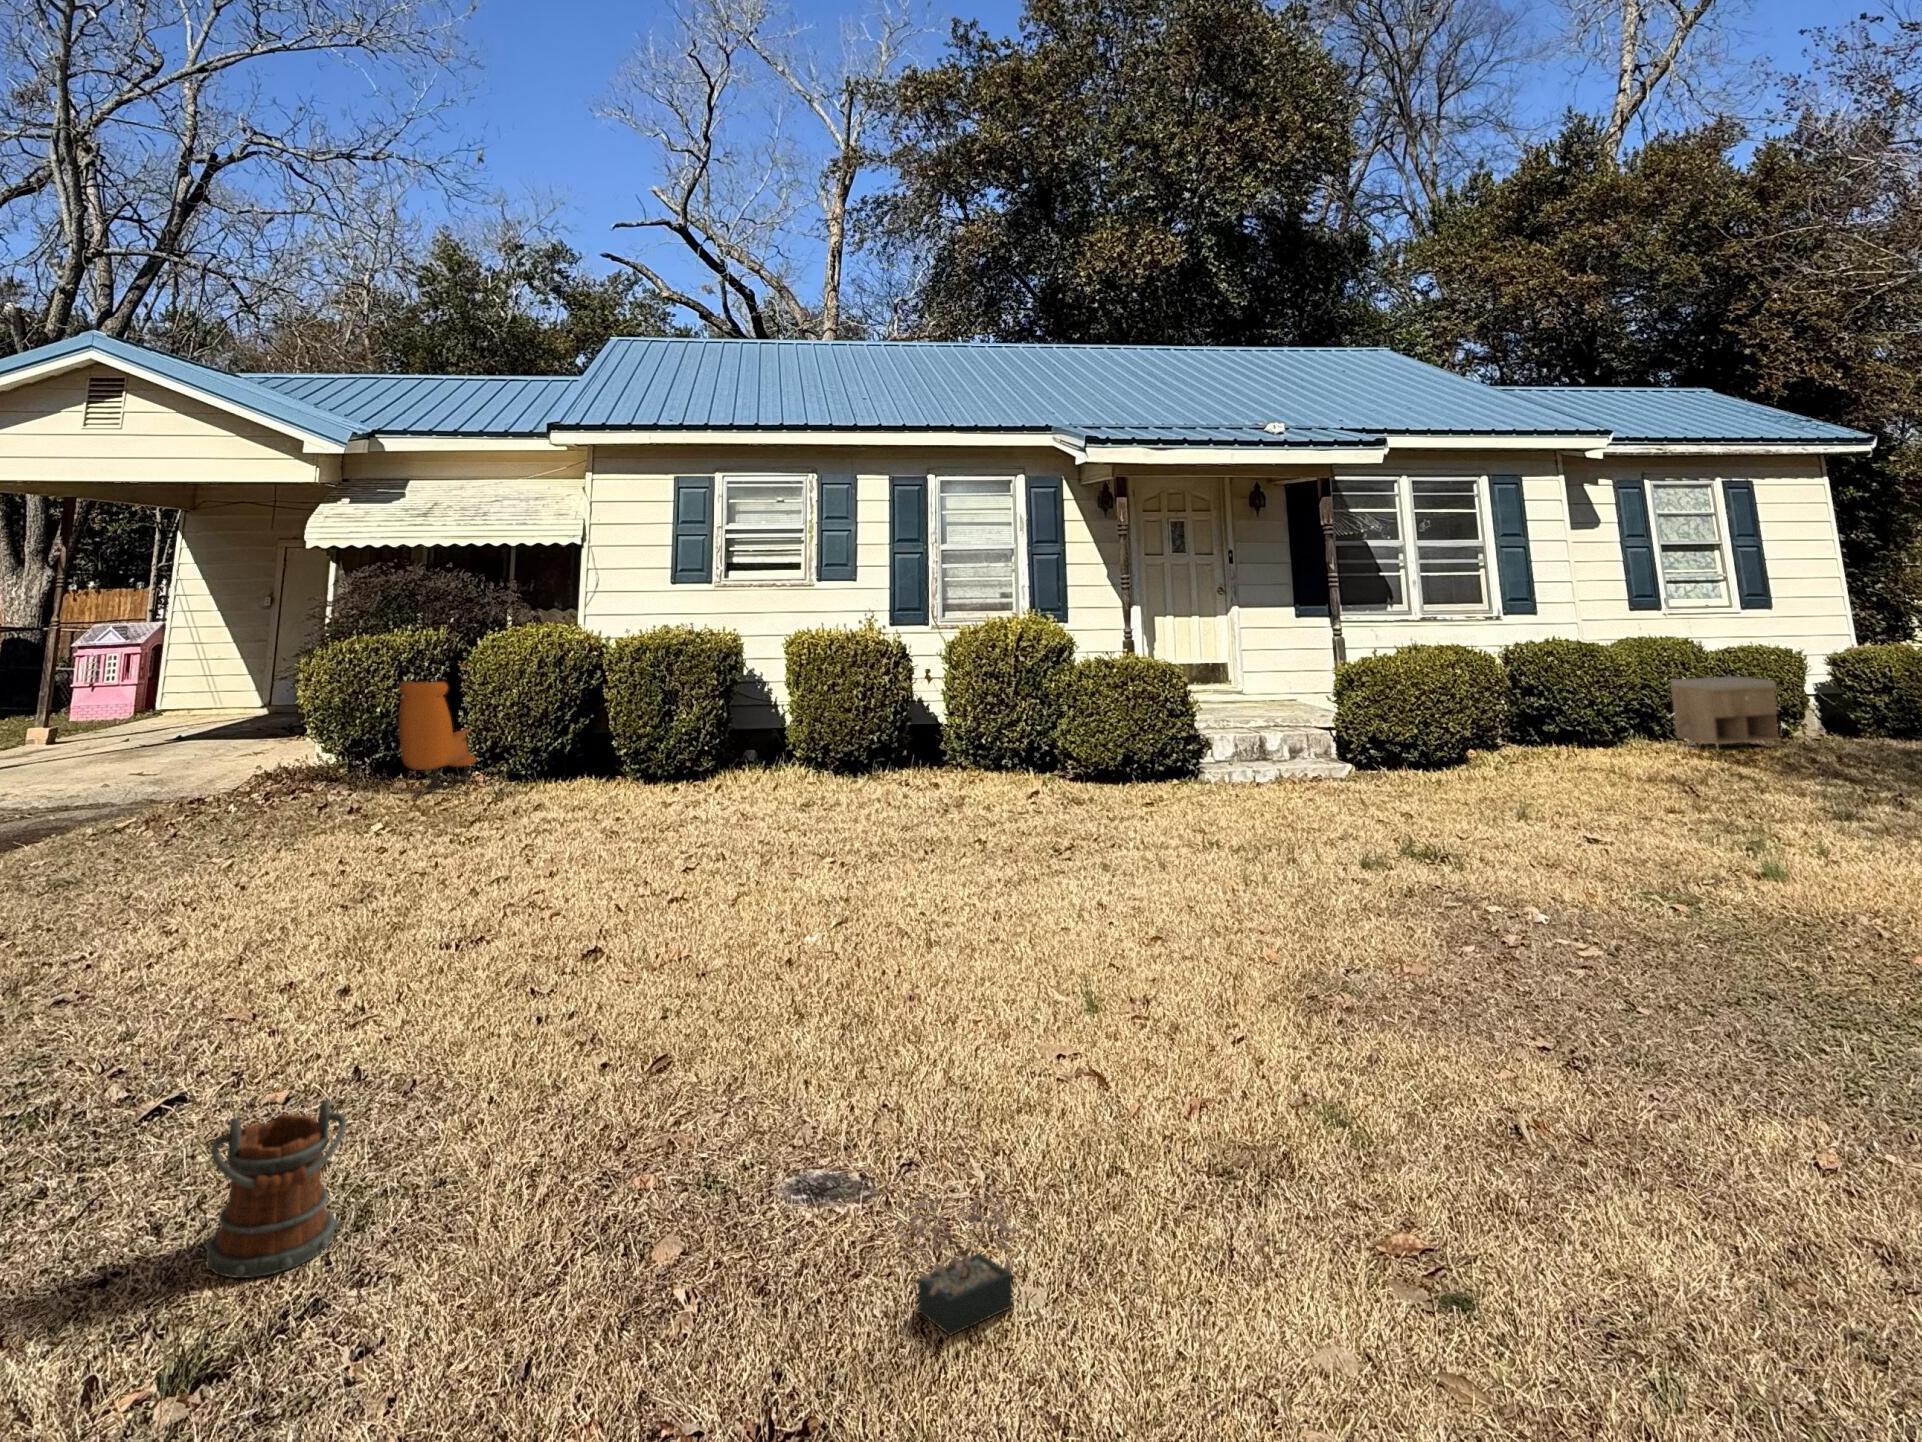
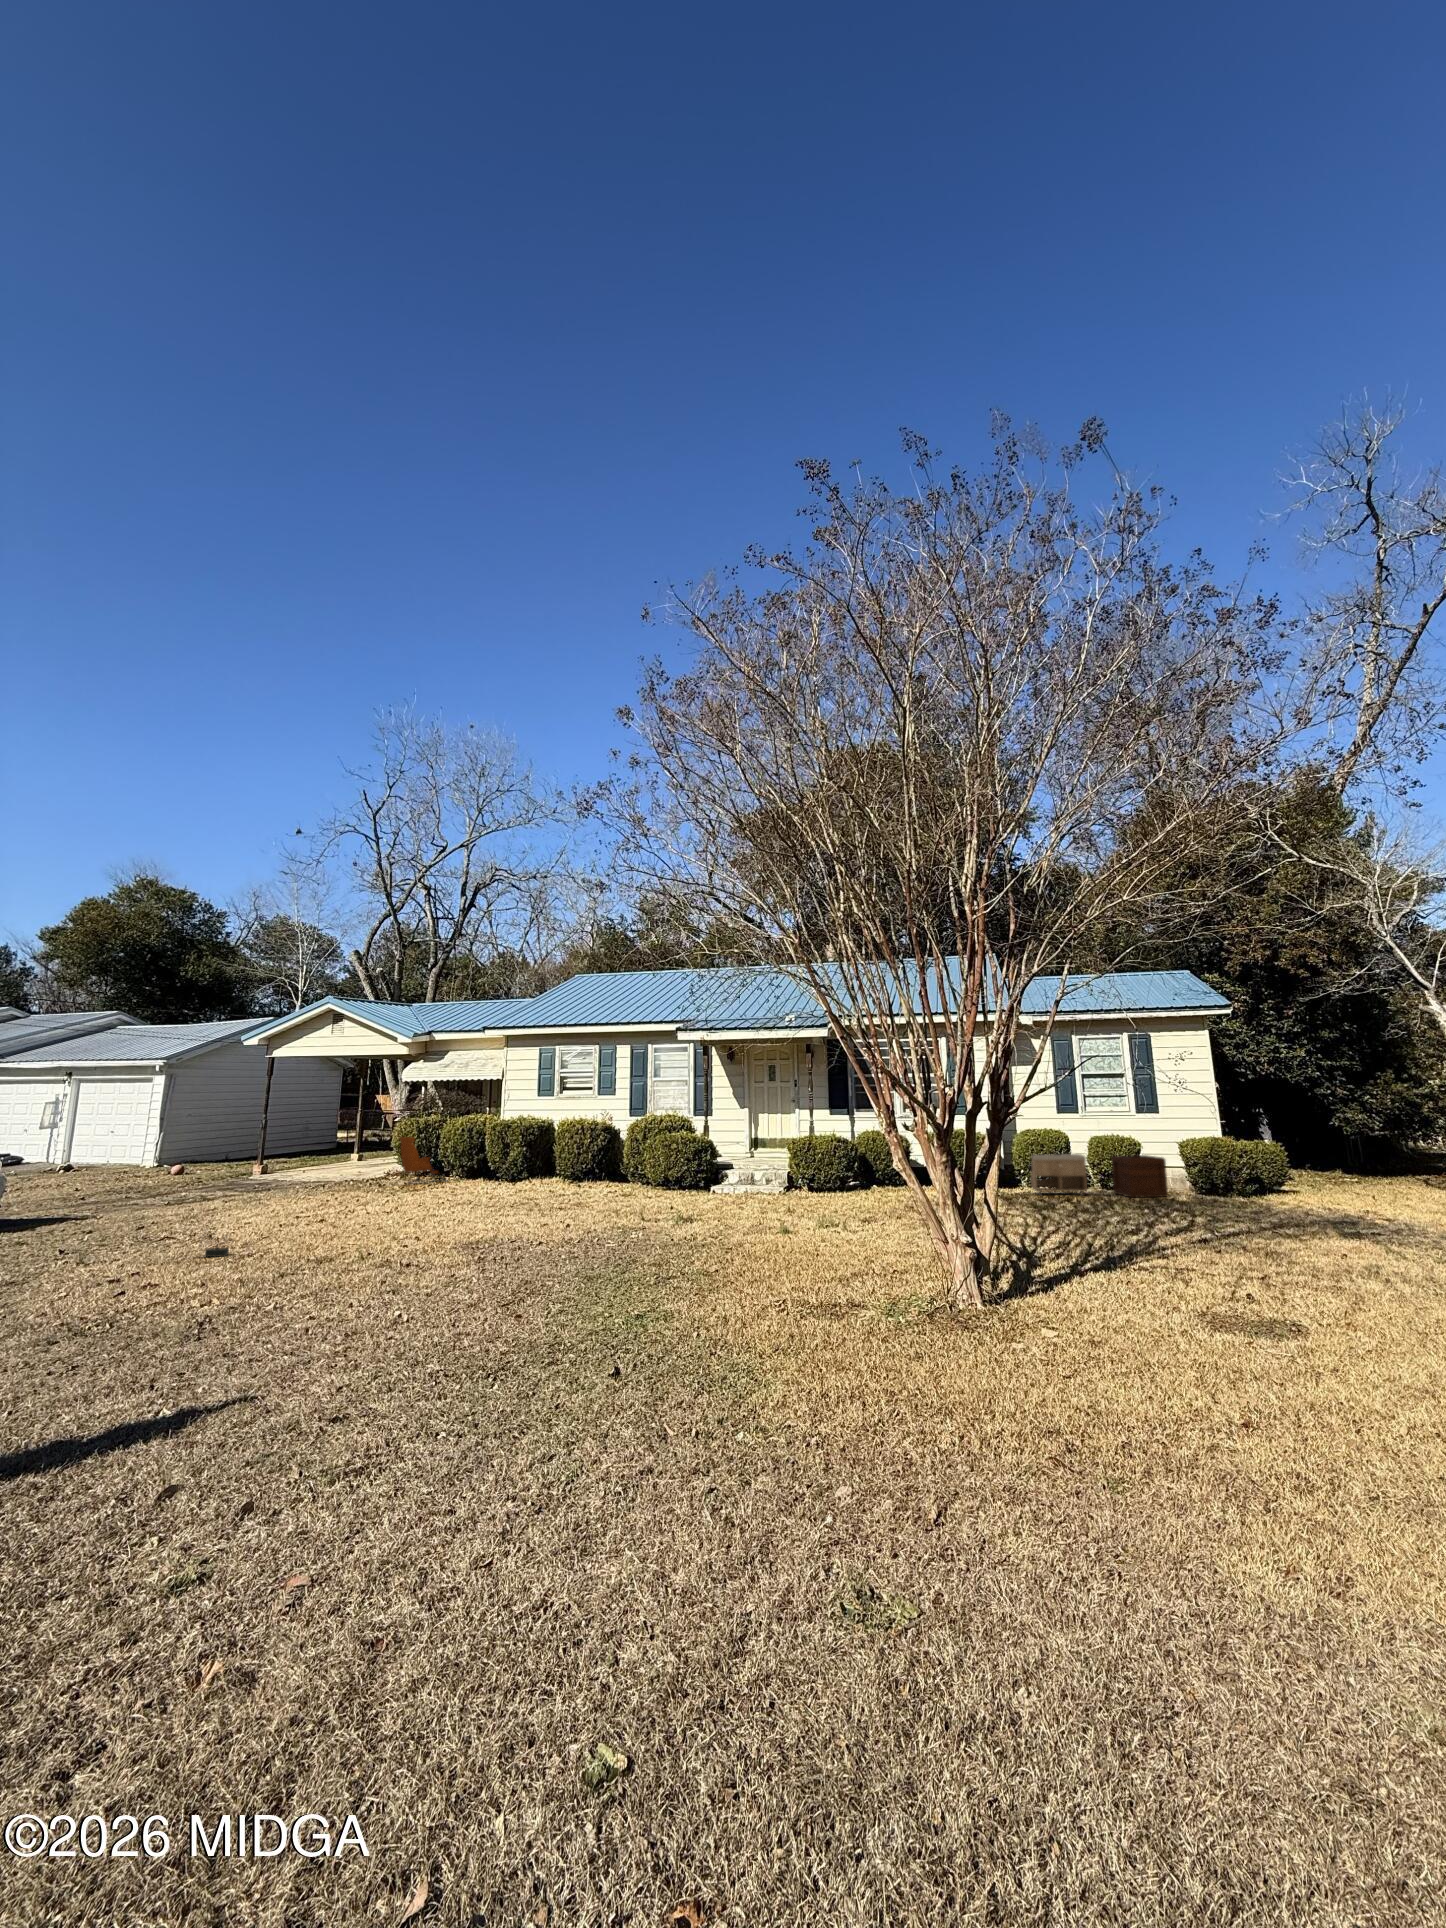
wooden crate: none [1782,675,1888,748] -> present [1112,1155,1168,1198]
bucket: present [205,1100,347,1278] -> none [117,1212,150,1244]

